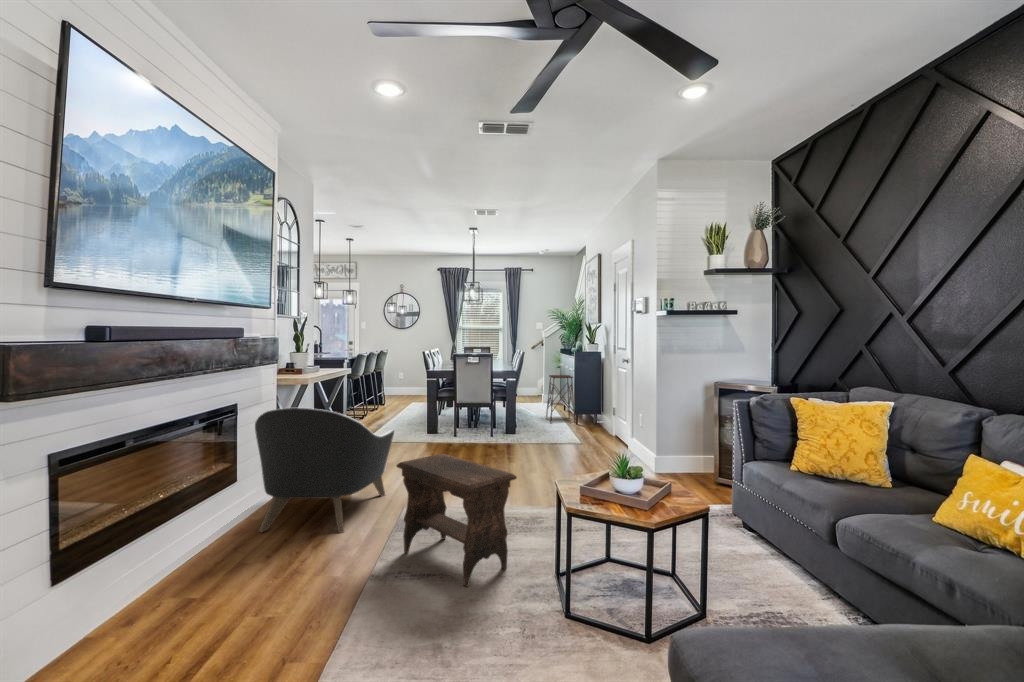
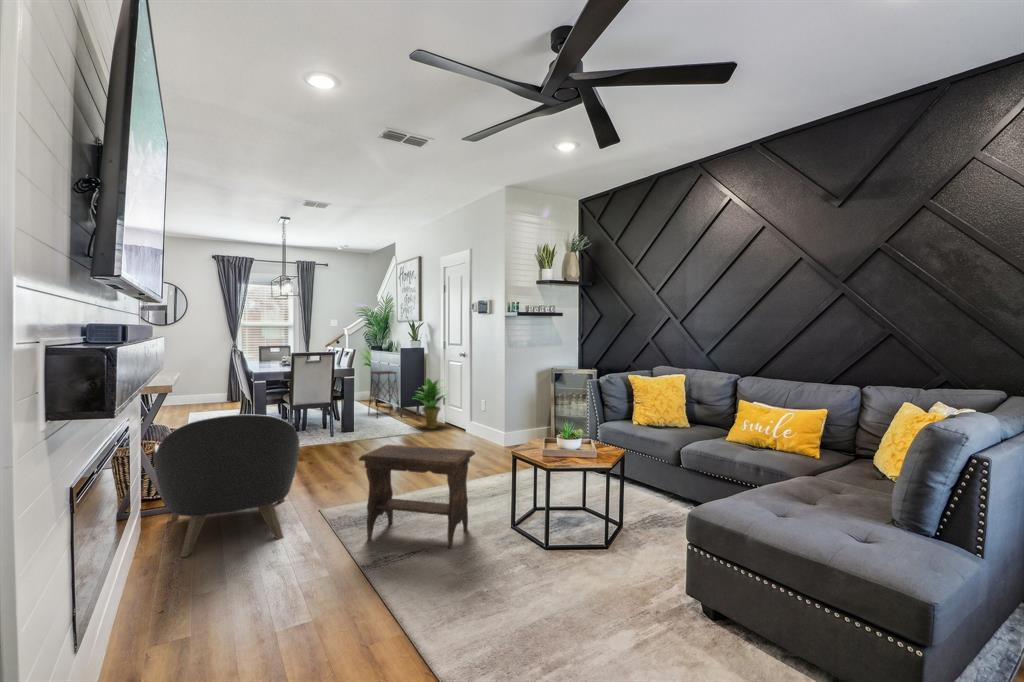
potted plant: none [574,384,616,441] -> present [418,378,445,429]

